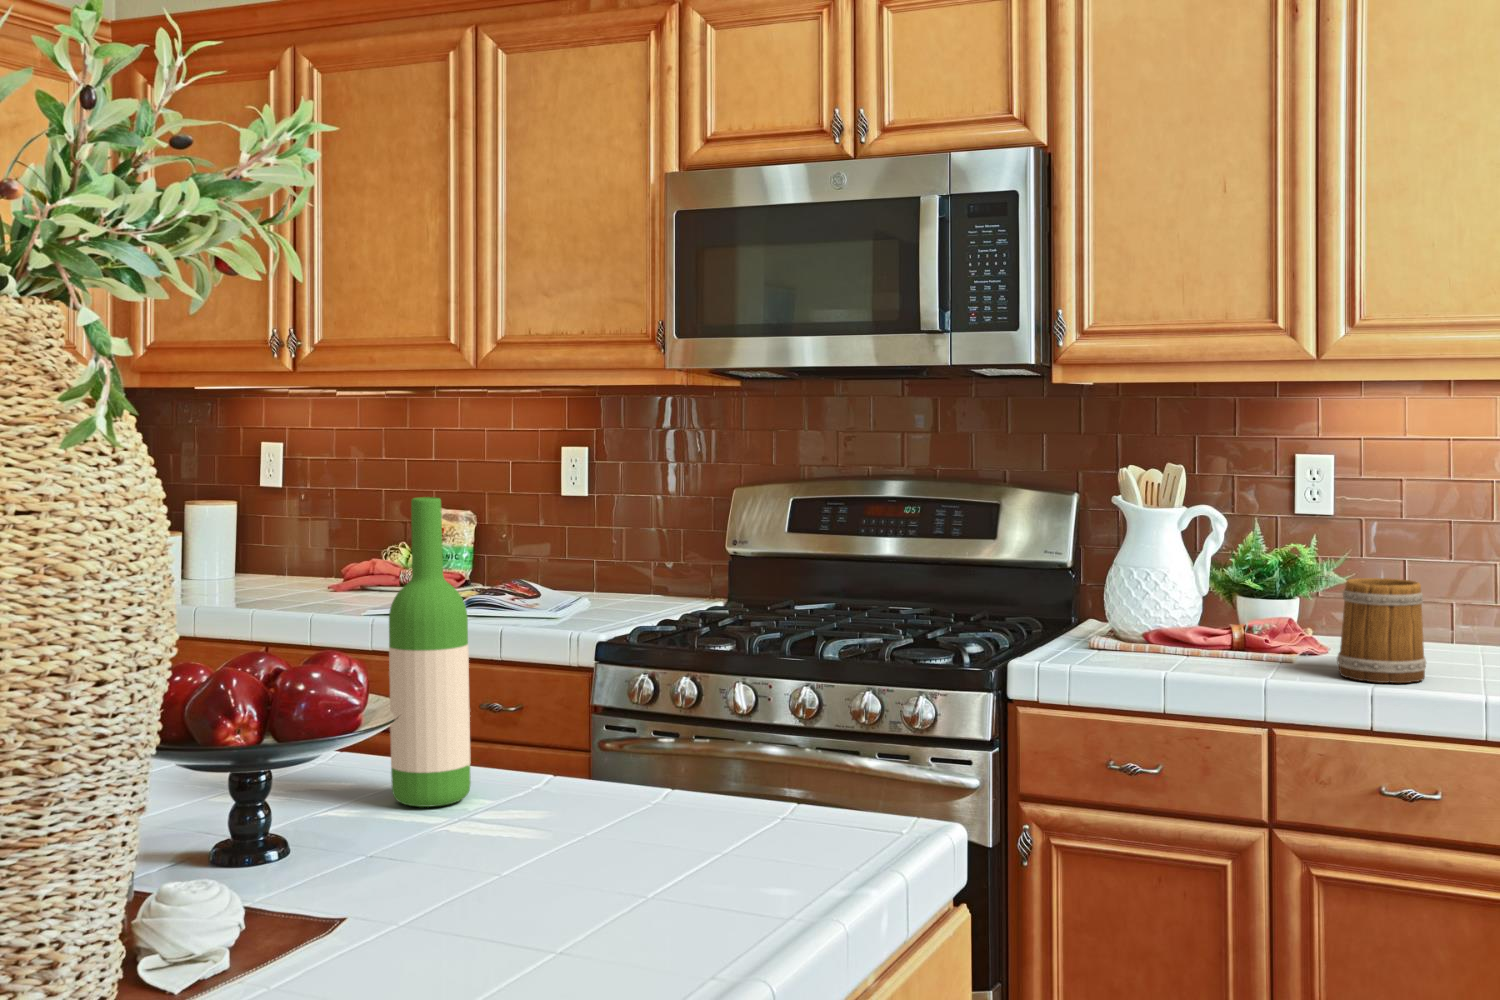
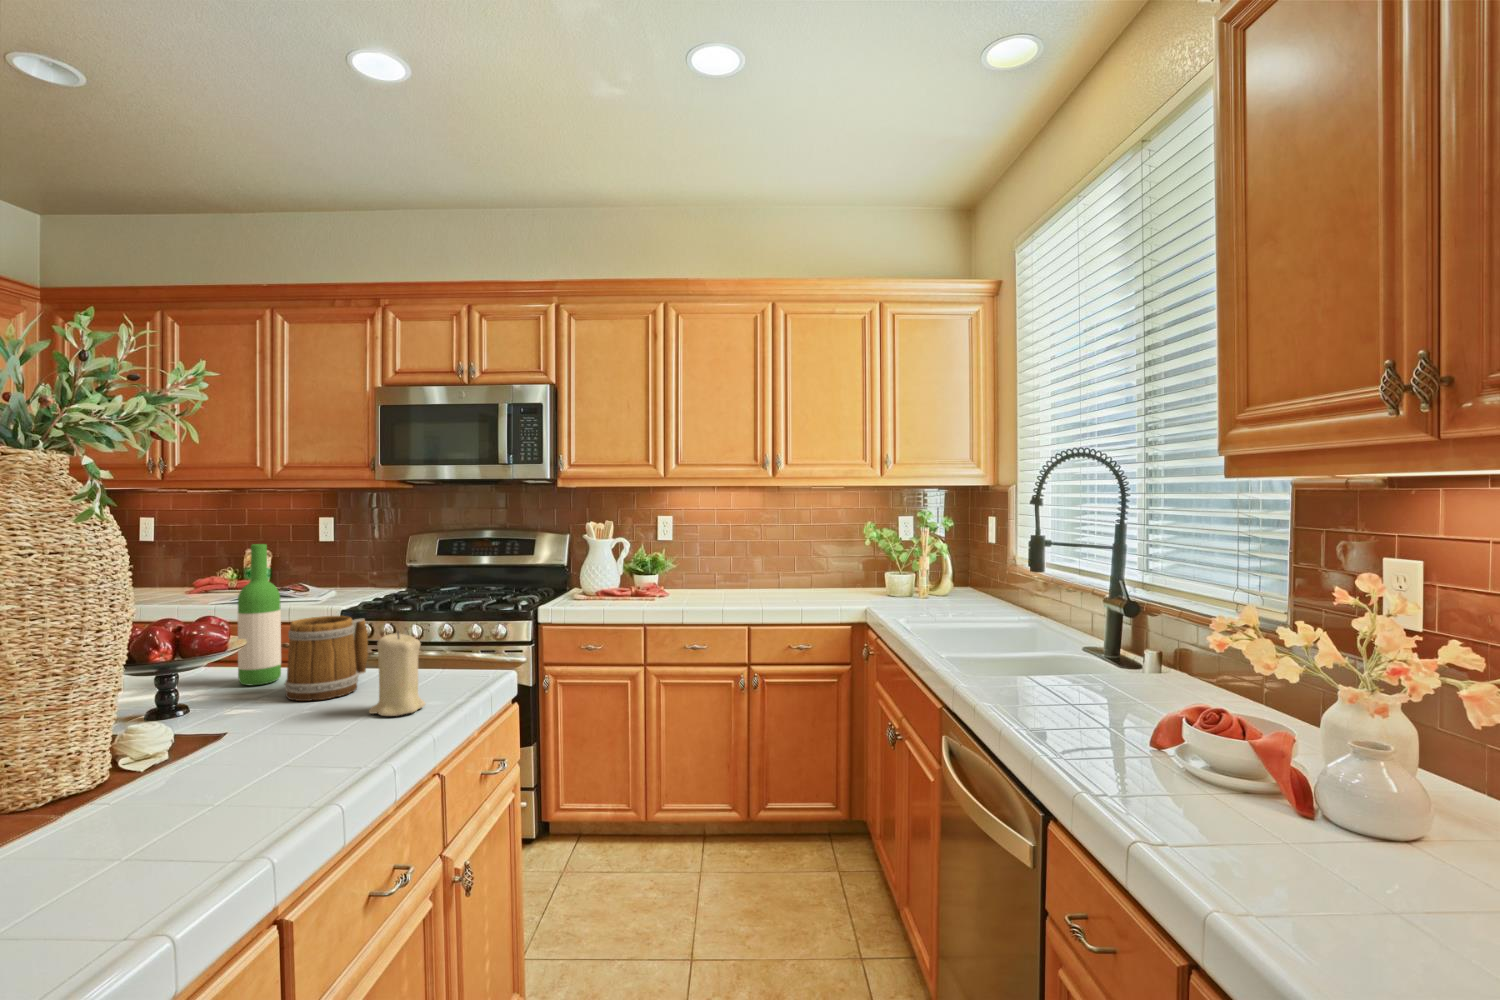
mug: present [1337,578,1426,683] -> present [284,616,368,701]
candle: none [638,720,763,927] -> present [369,632,425,716]

